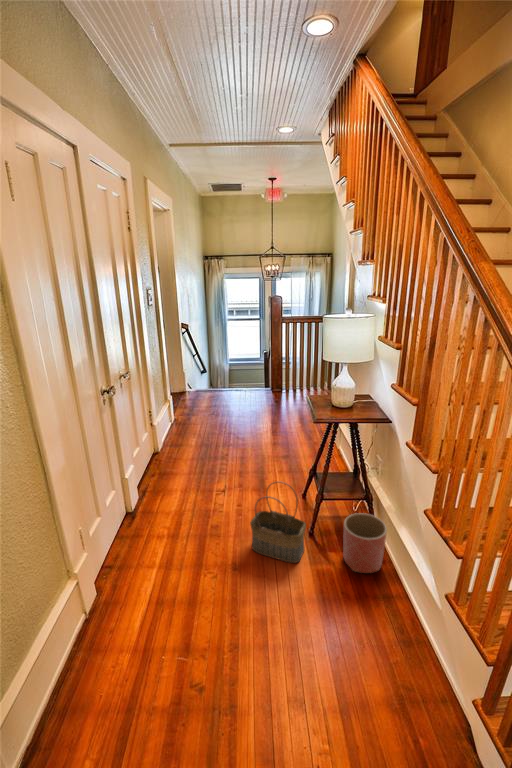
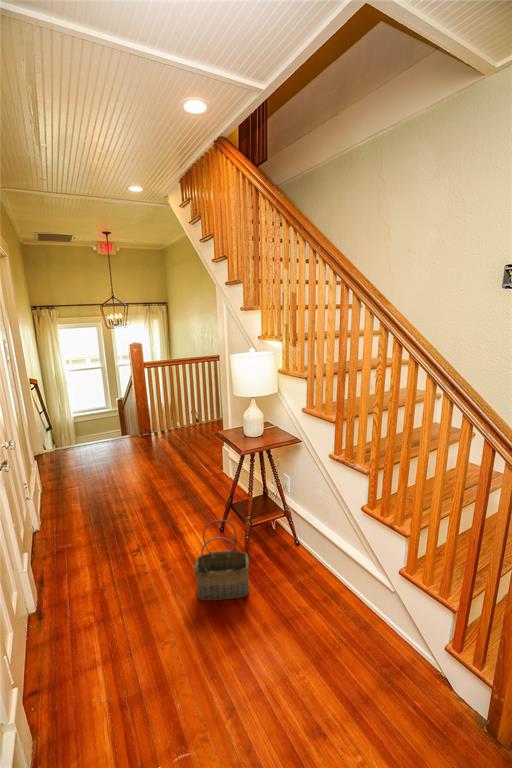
planter: present [343,513,387,573] -> none [281,526,318,583]

